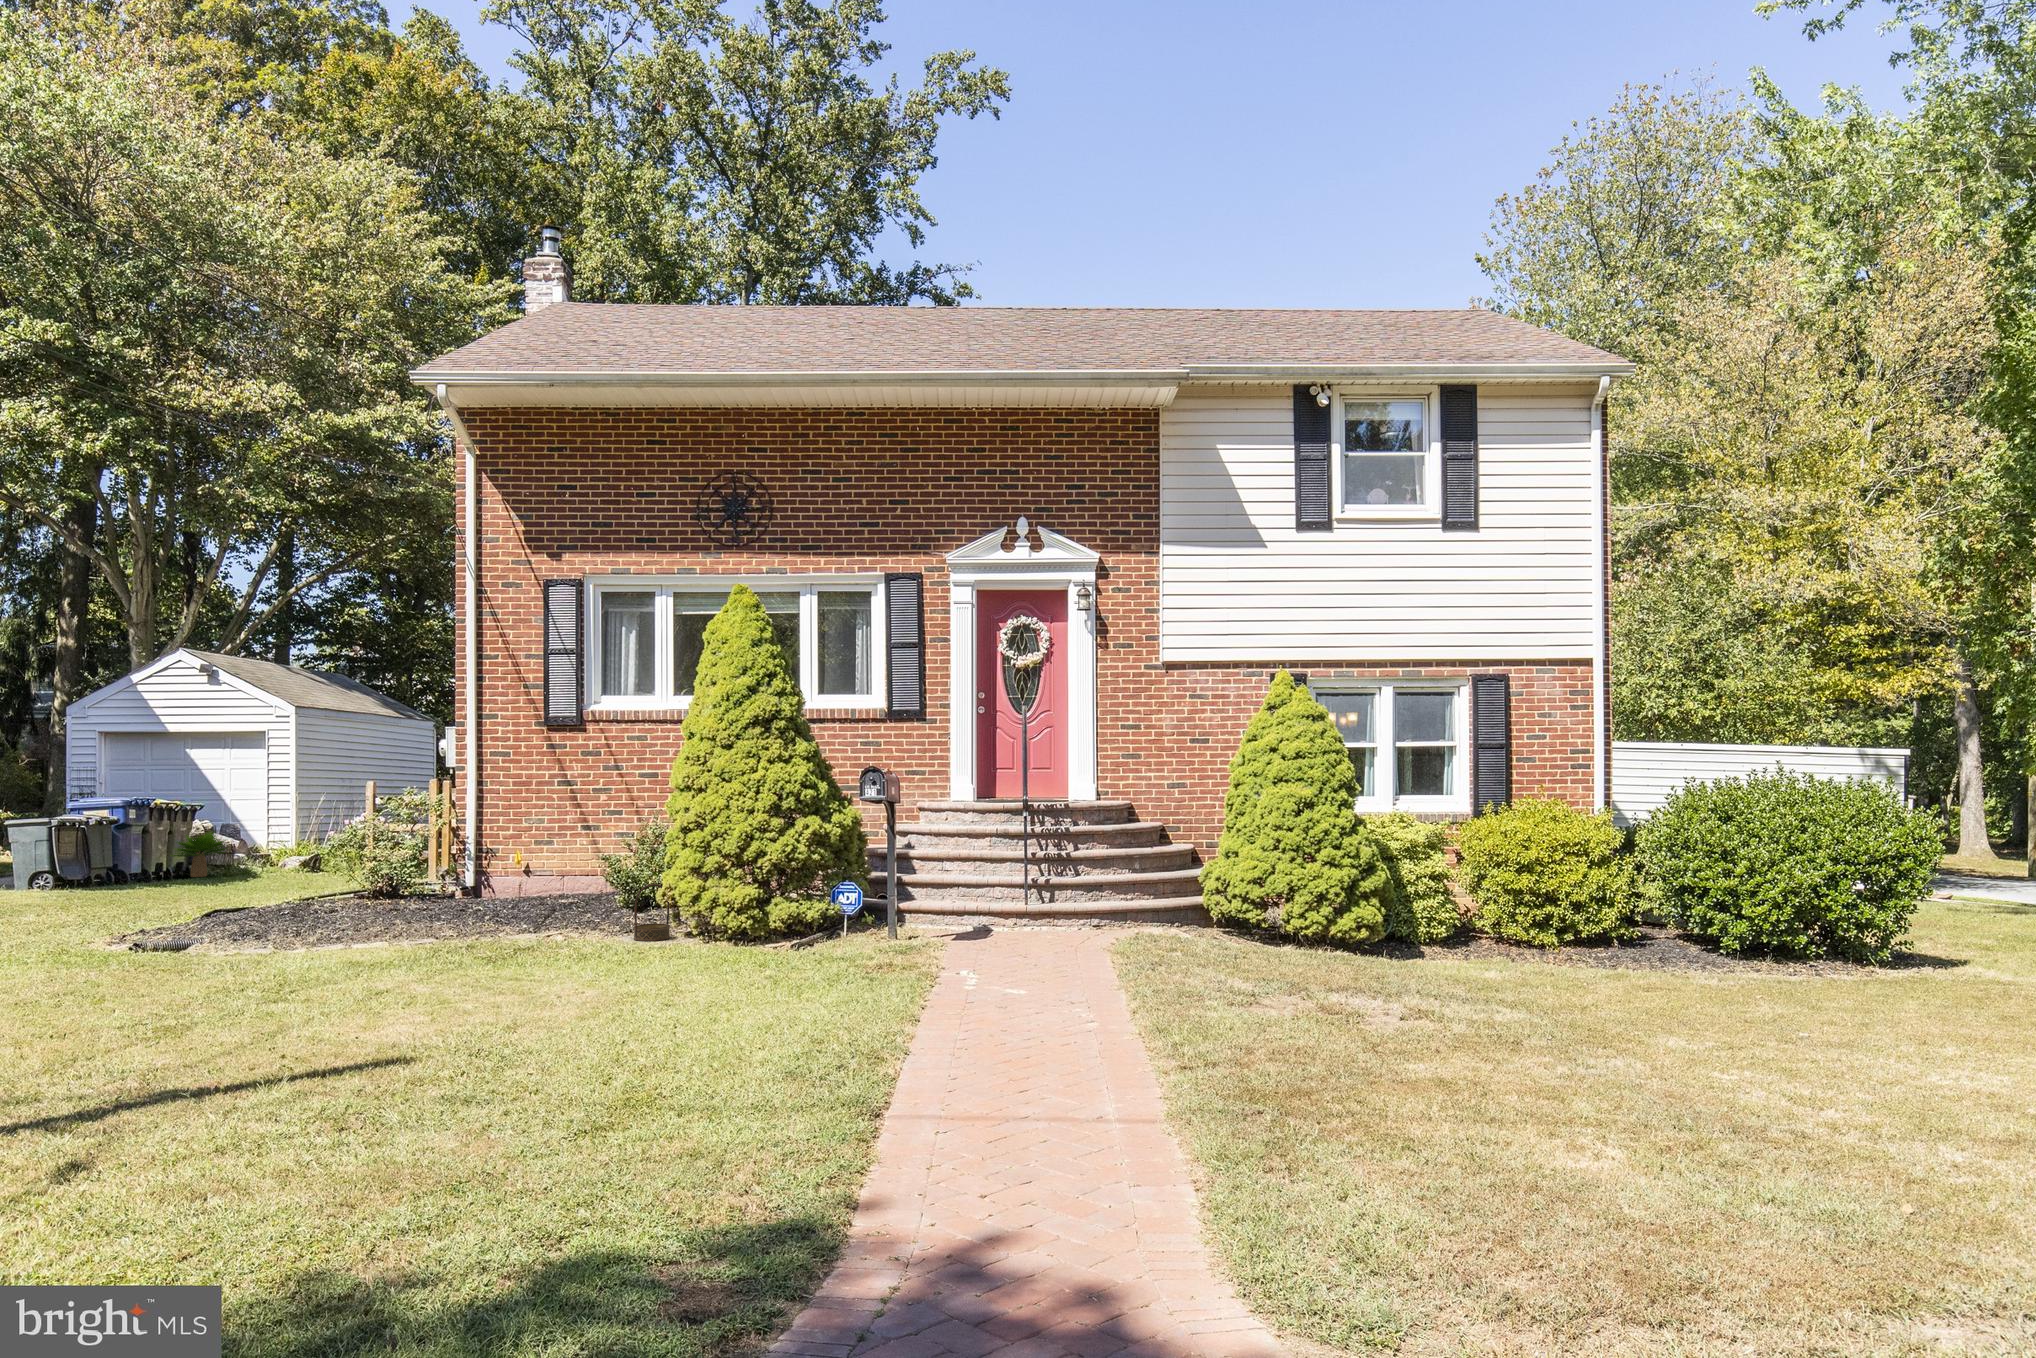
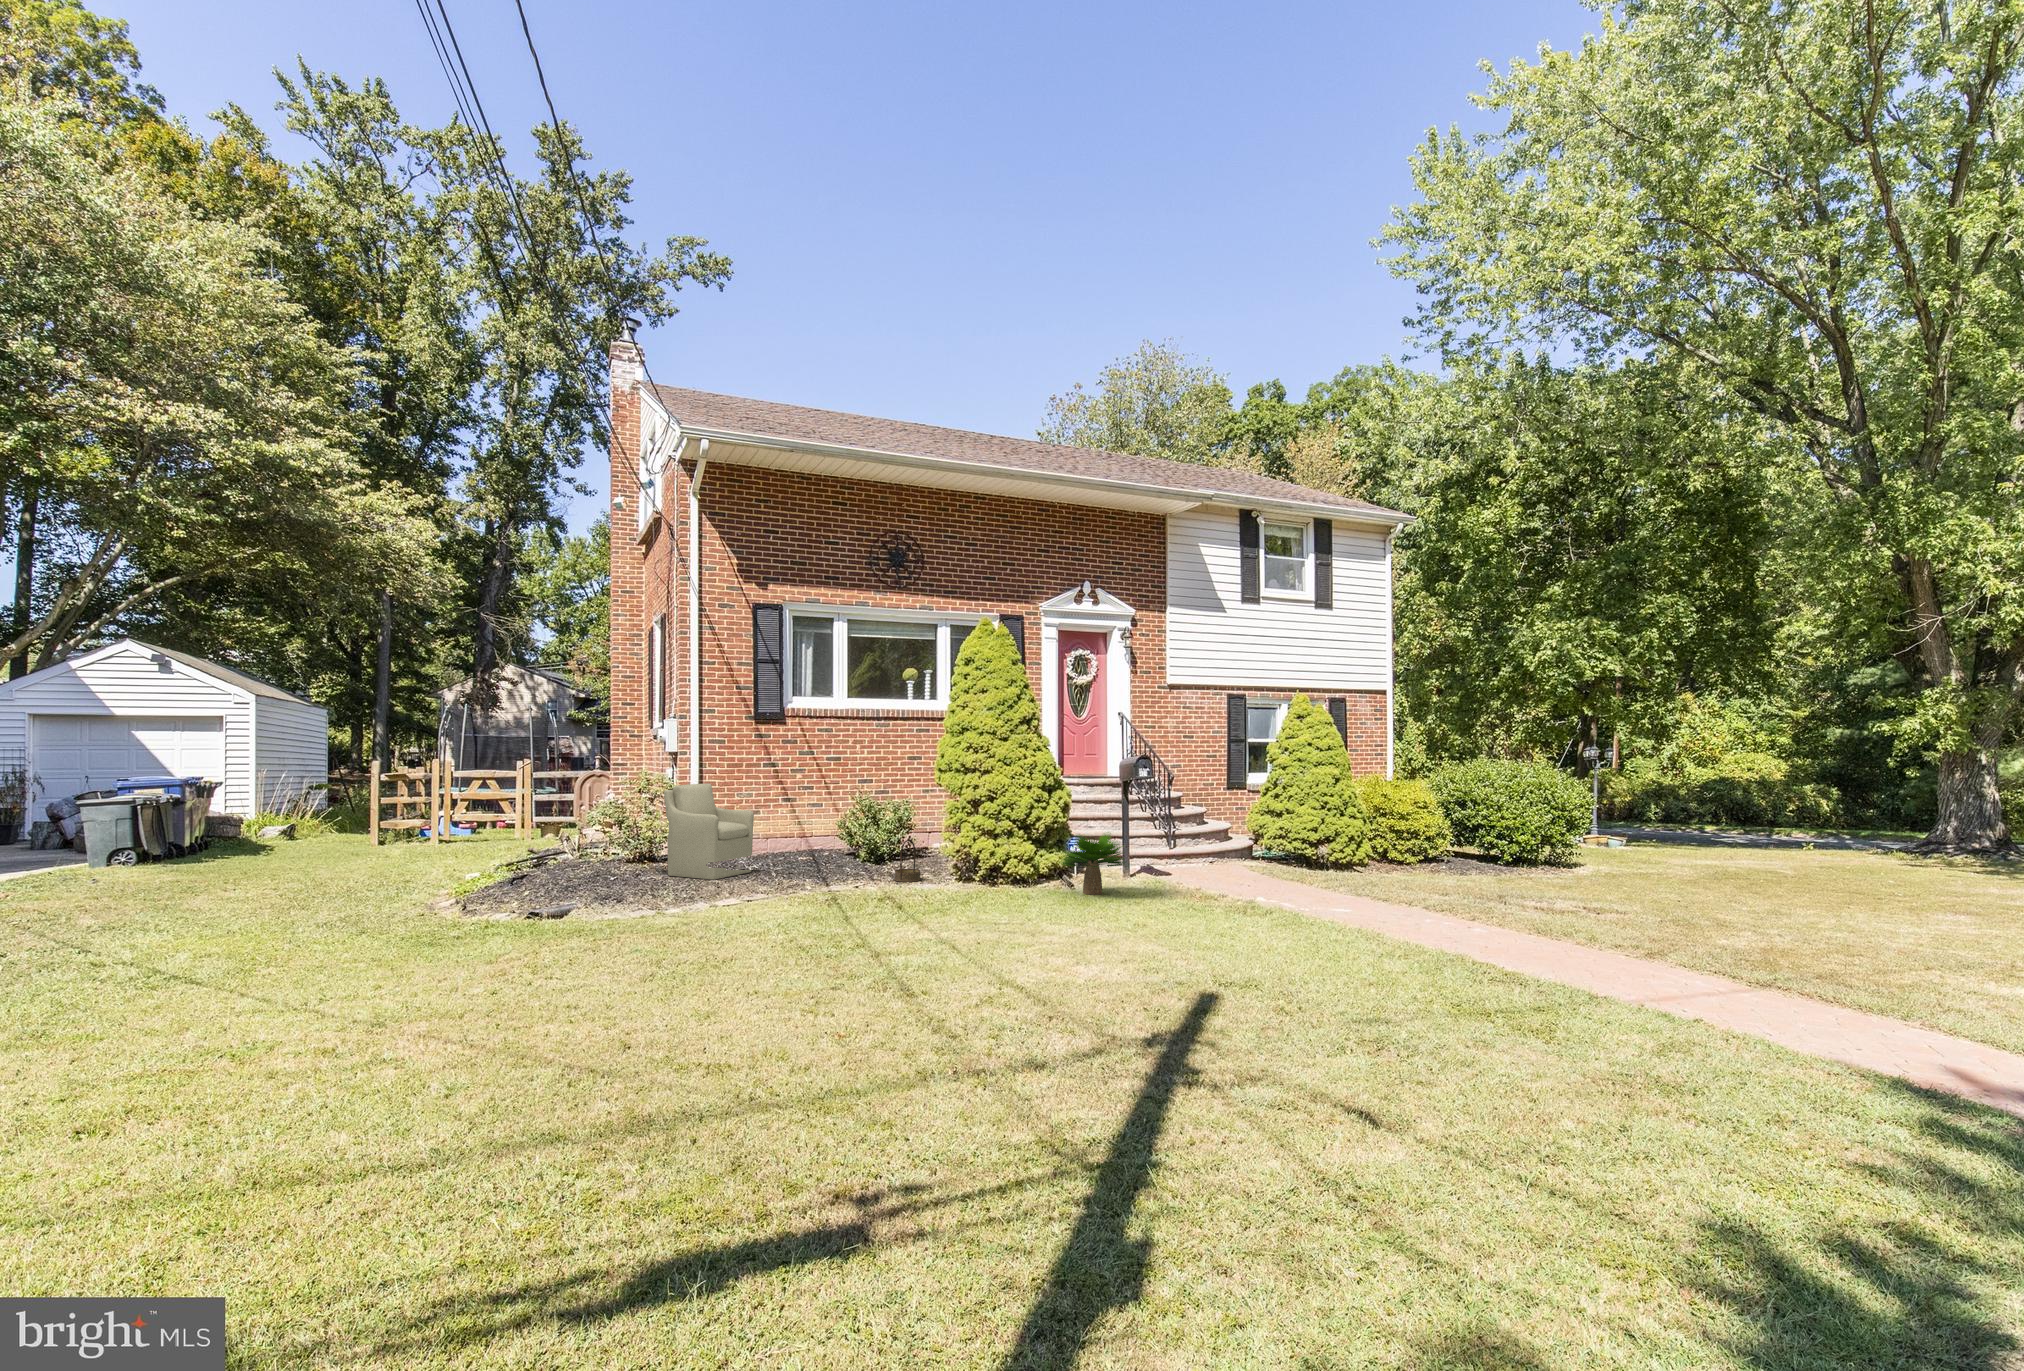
chair: none [413,806,518,927] -> present [664,783,754,880]
potted plant: present [171,832,227,877] -> present [1060,834,1125,895]

